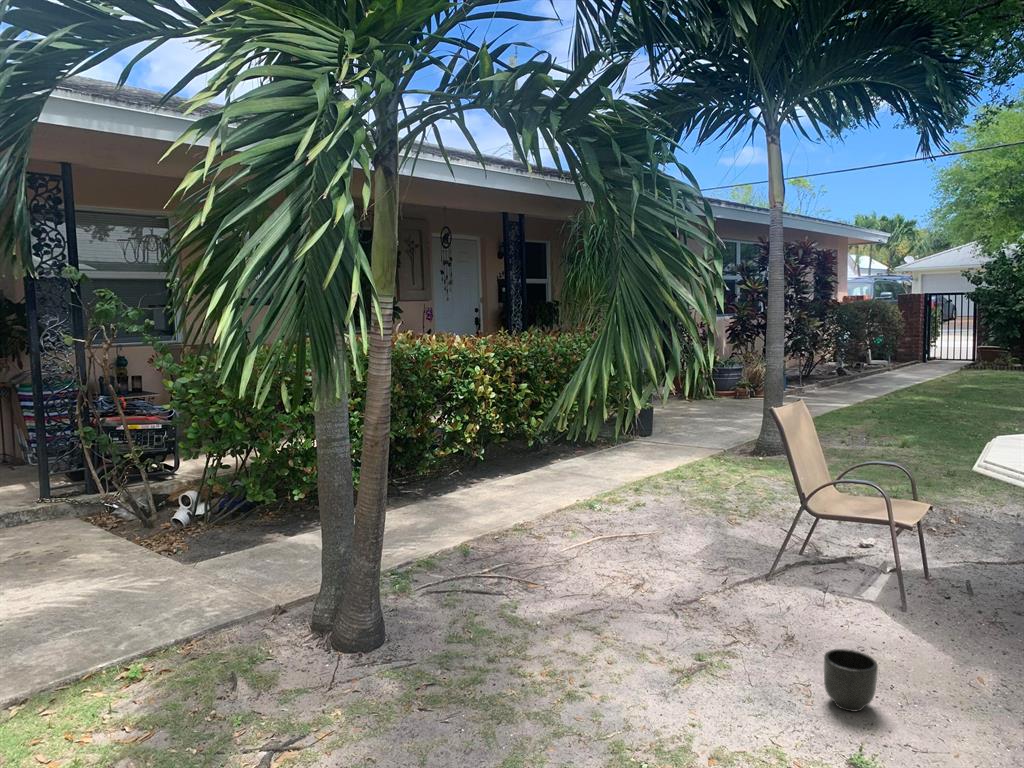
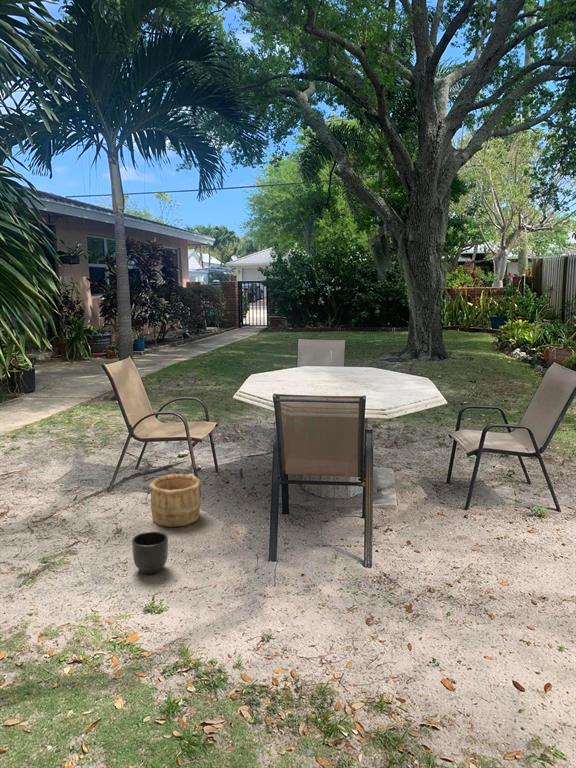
wooden bucket: none [837,571,918,651] -> present [149,474,201,527]

